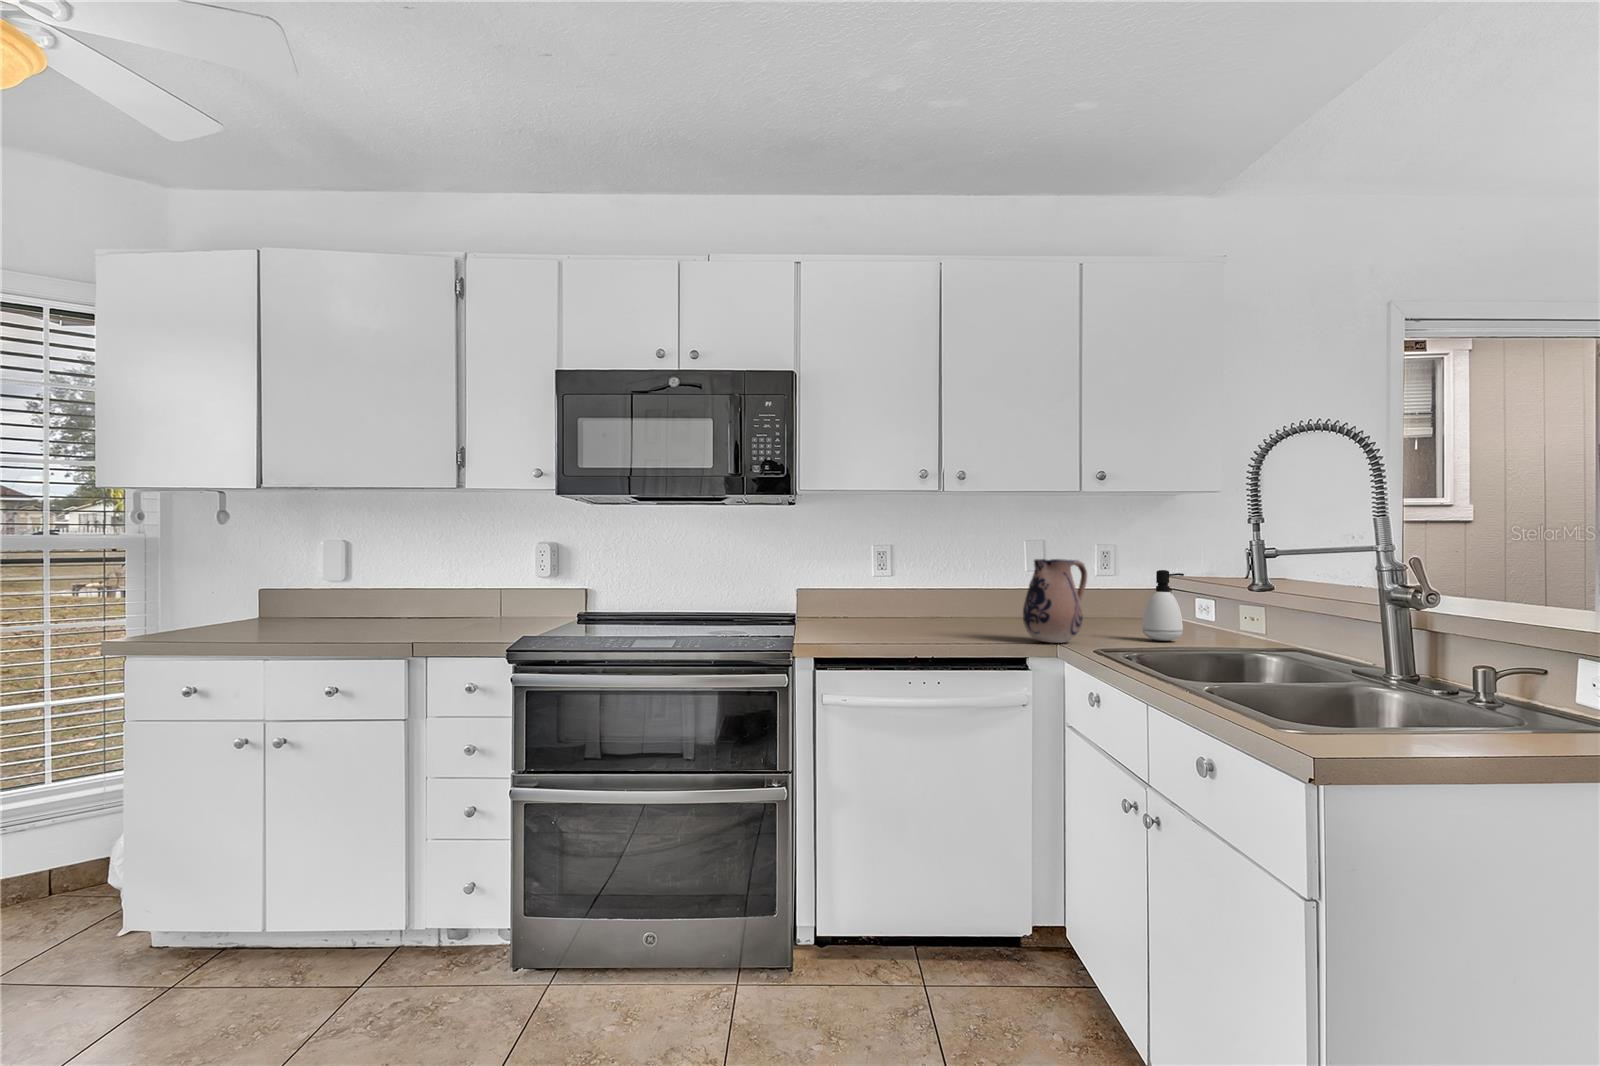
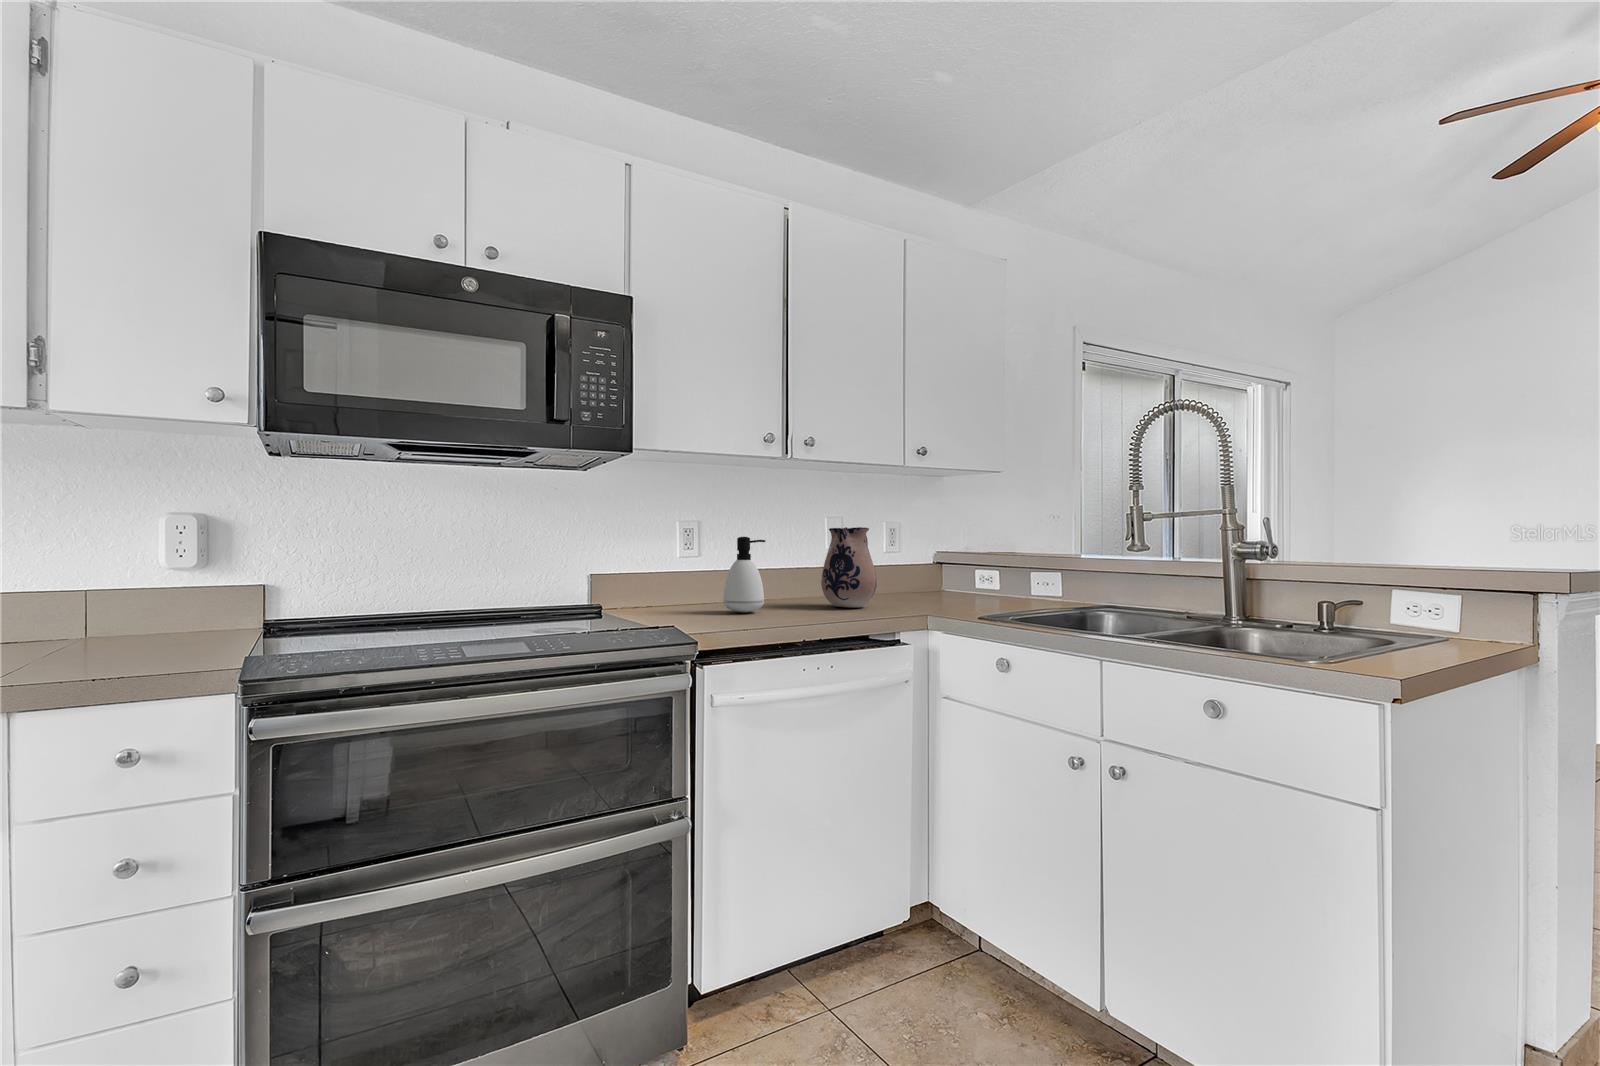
soap dispenser: present [1142,570,1184,641] -> present [723,537,765,612]

